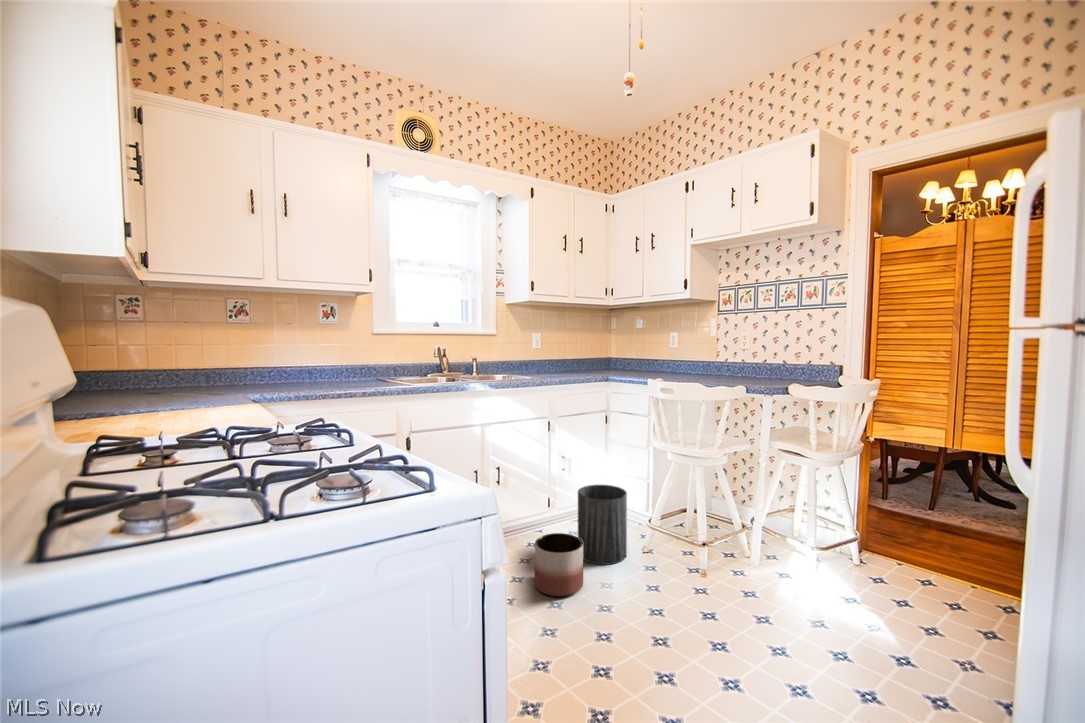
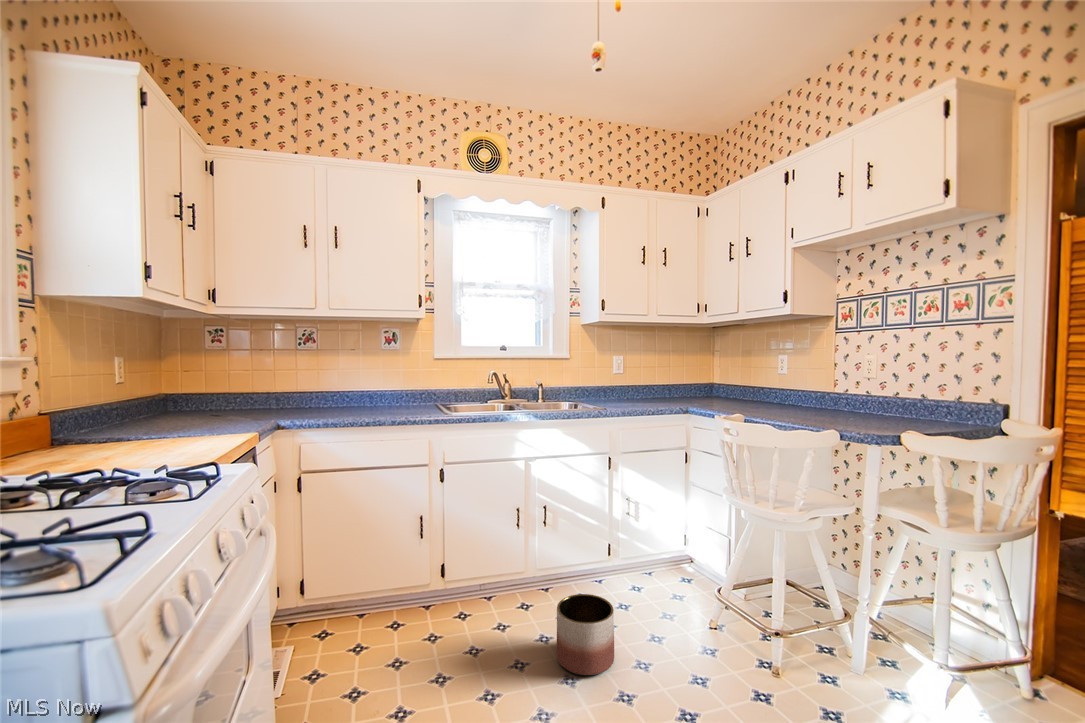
trash can: present [578,485,627,565] -> none [626,538,685,640]

